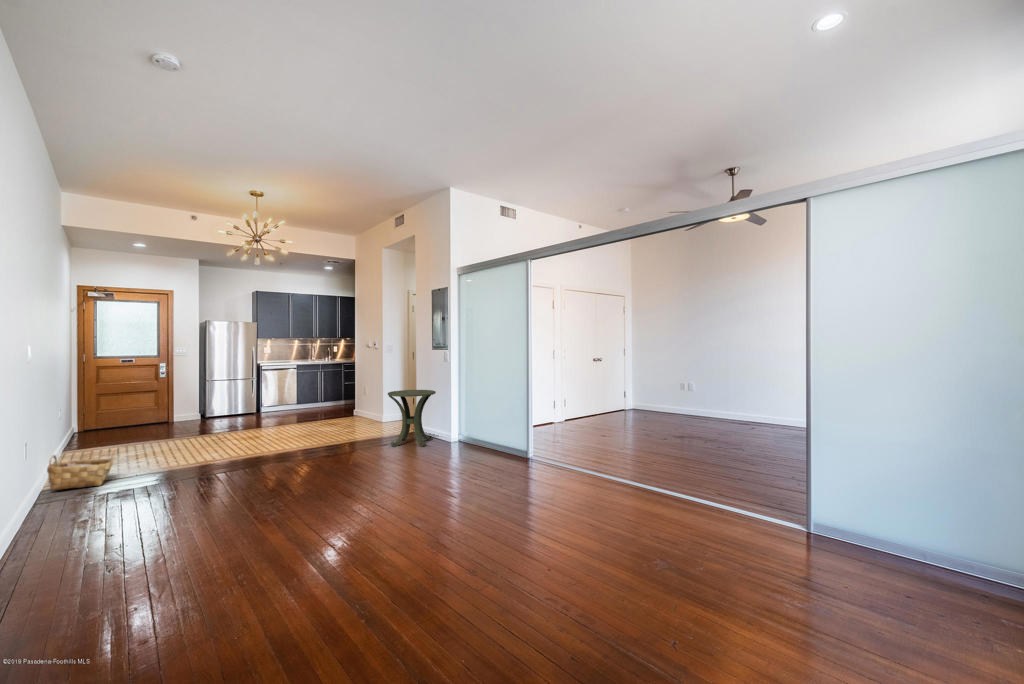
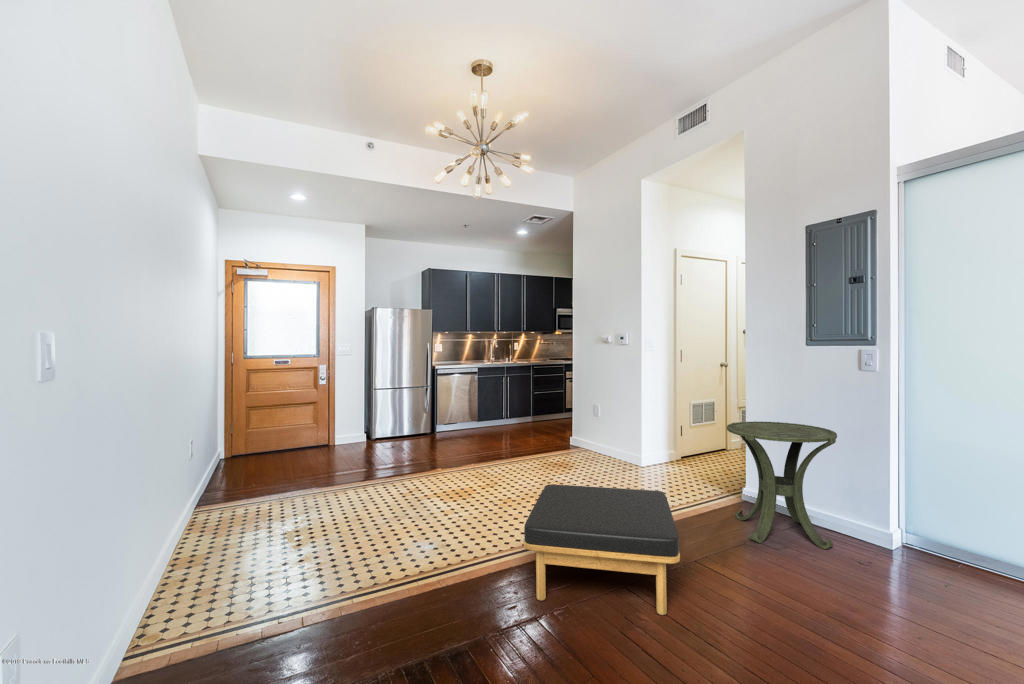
ottoman: none [250,422,341,468] -> present [523,485,680,615]
woven basket: present [47,454,115,491] -> none [147,558,275,658]

